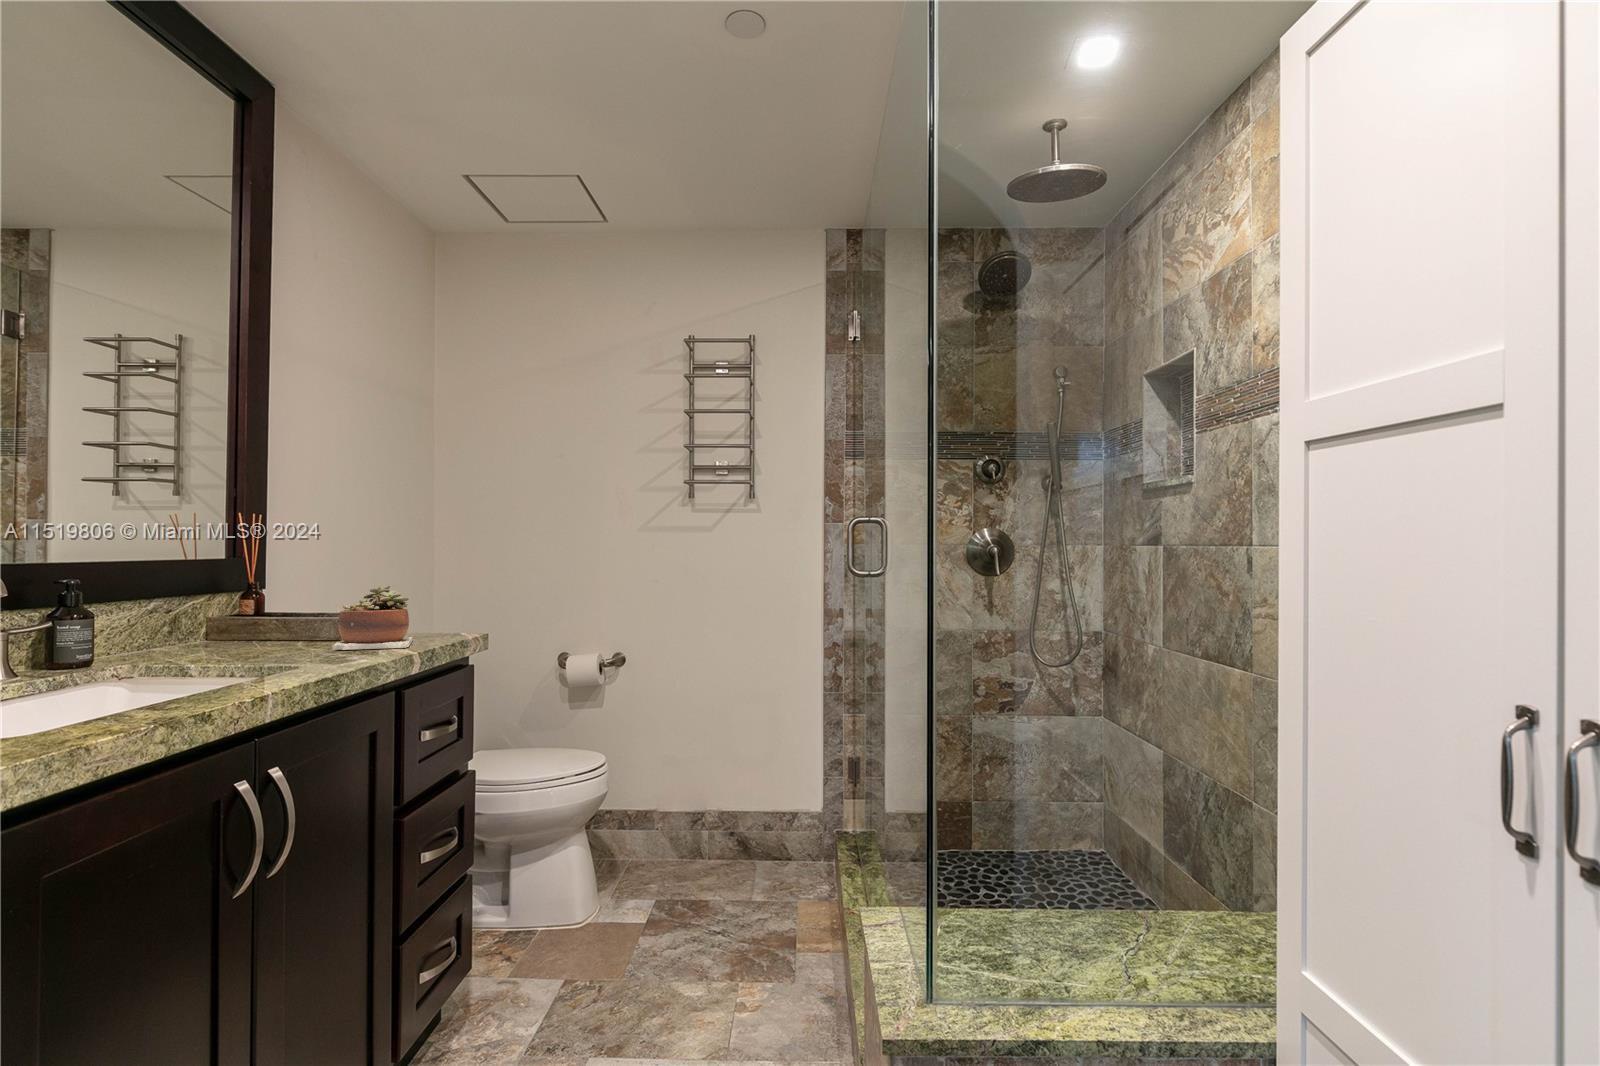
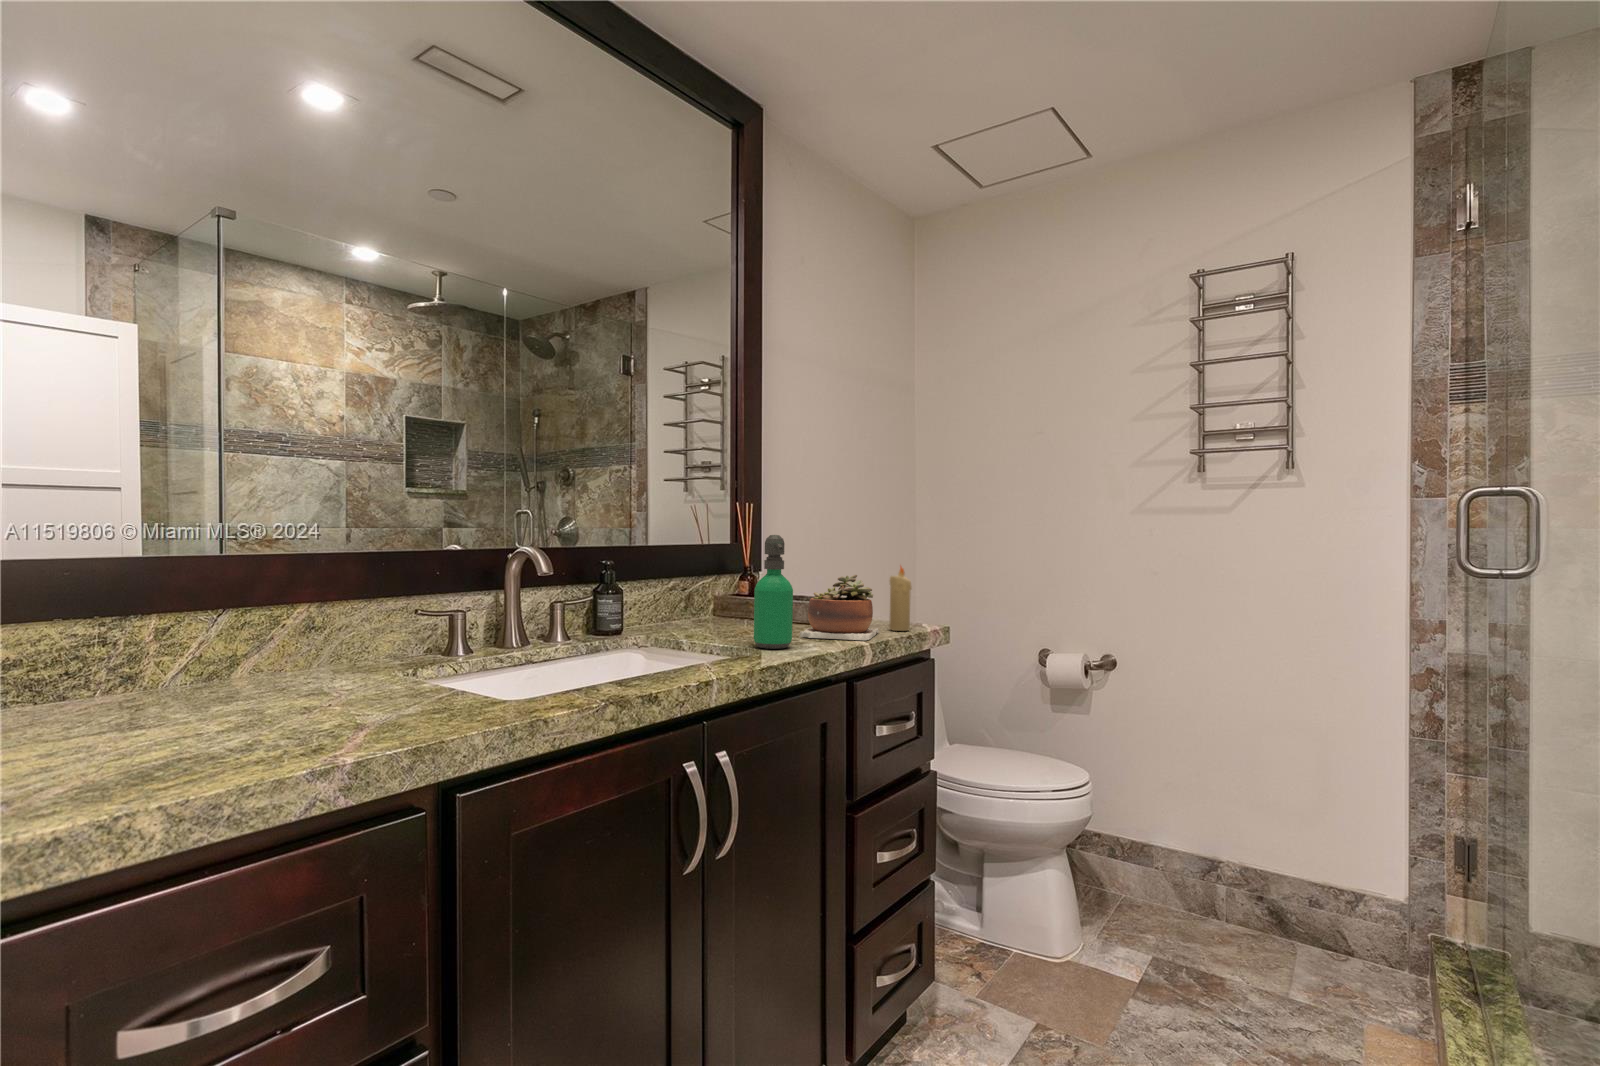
soap dispenser: none [287,546,332,662] -> present [754,535,793,649]
candle: none [421,574,444,638] -> present [889,566,912,631]

